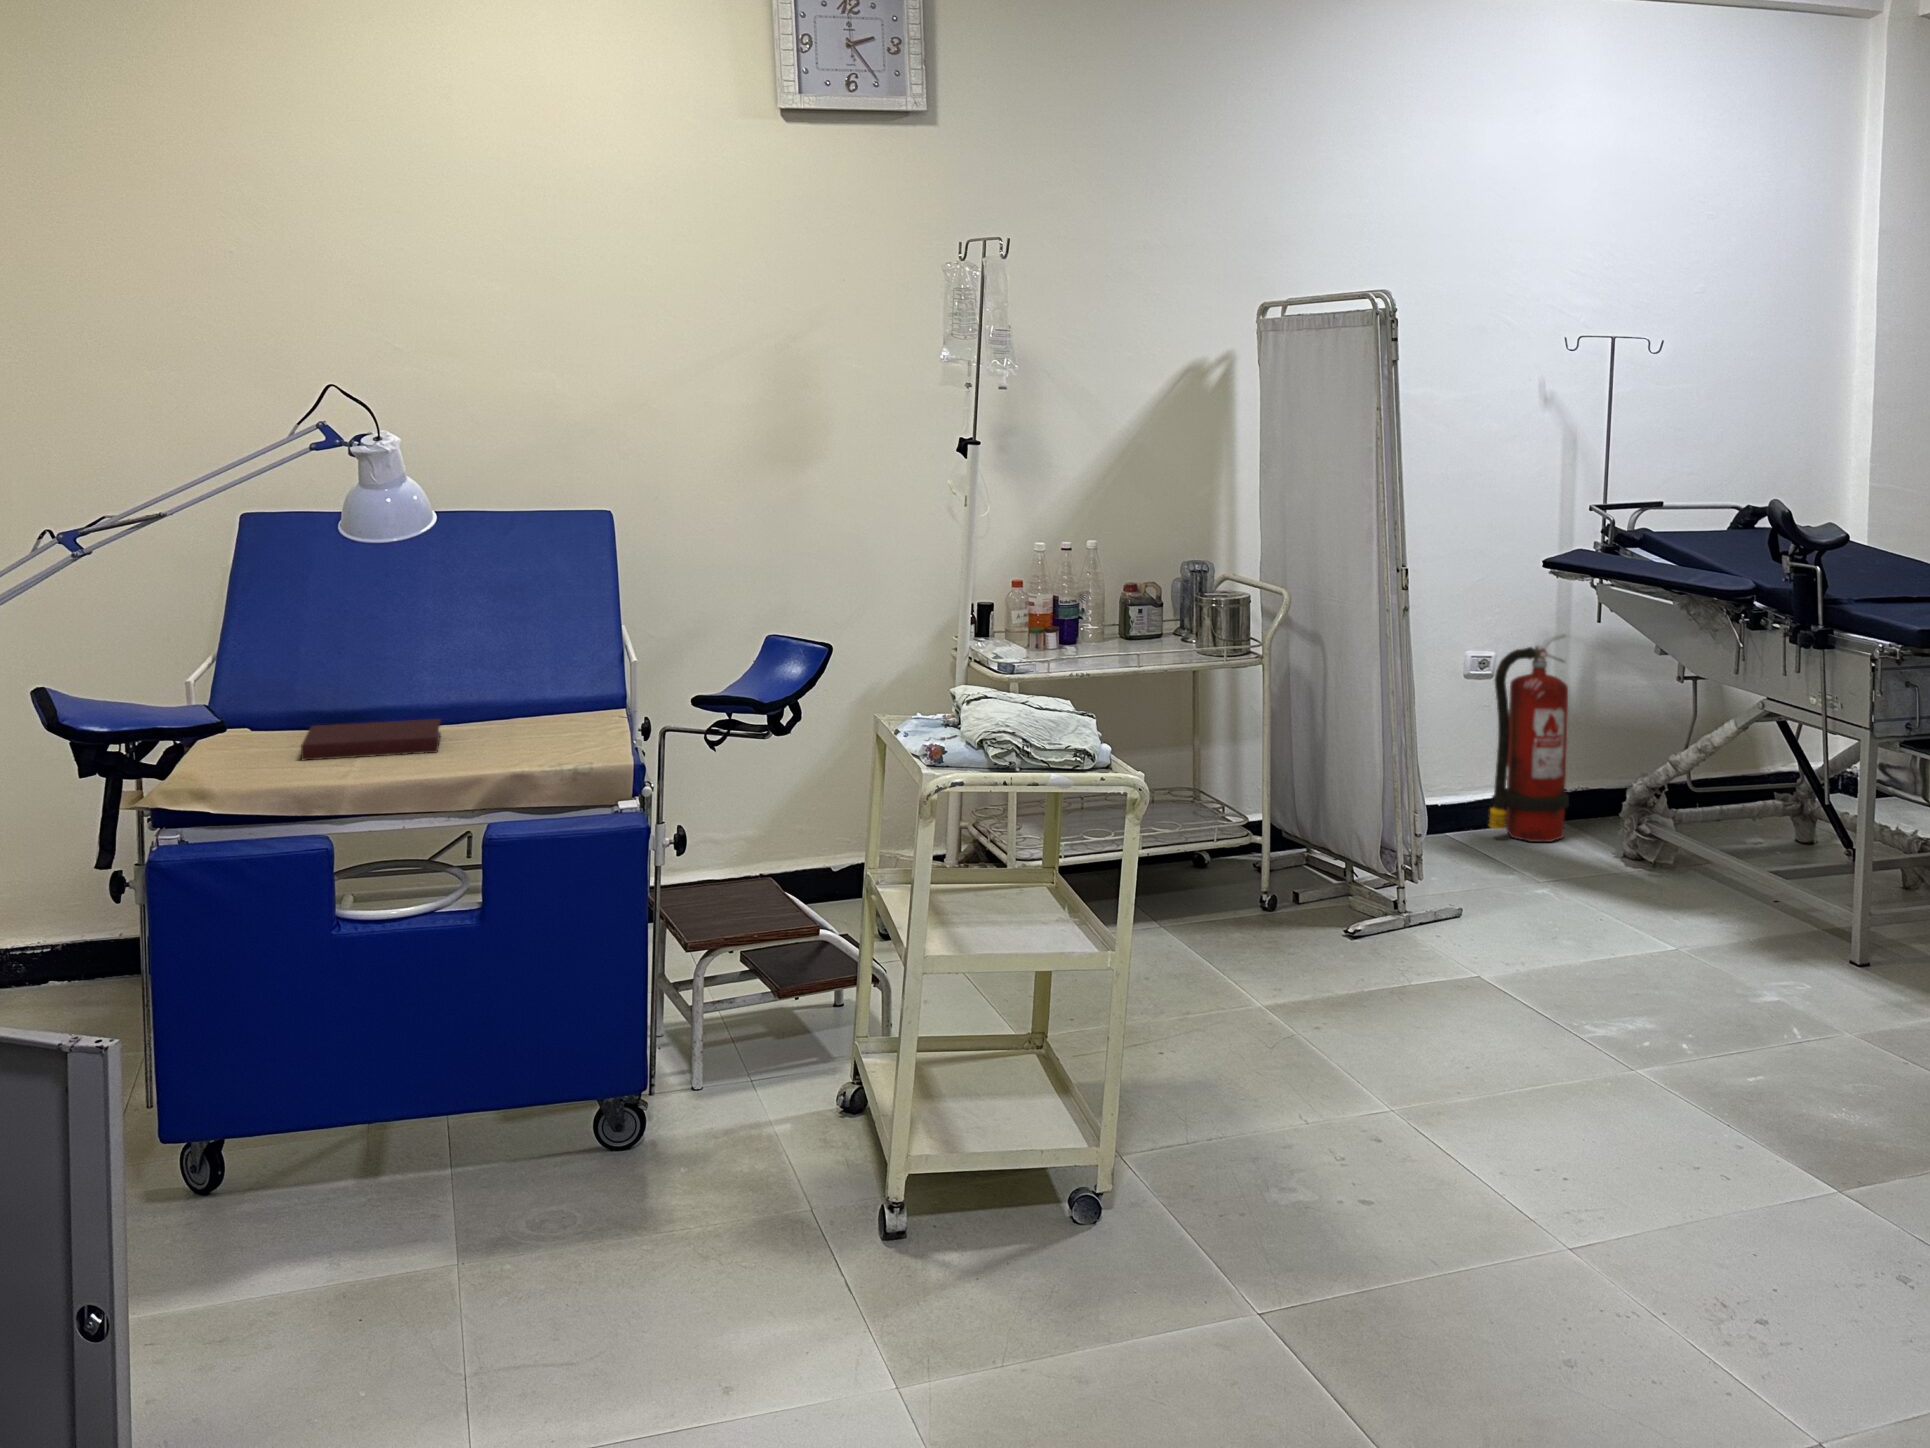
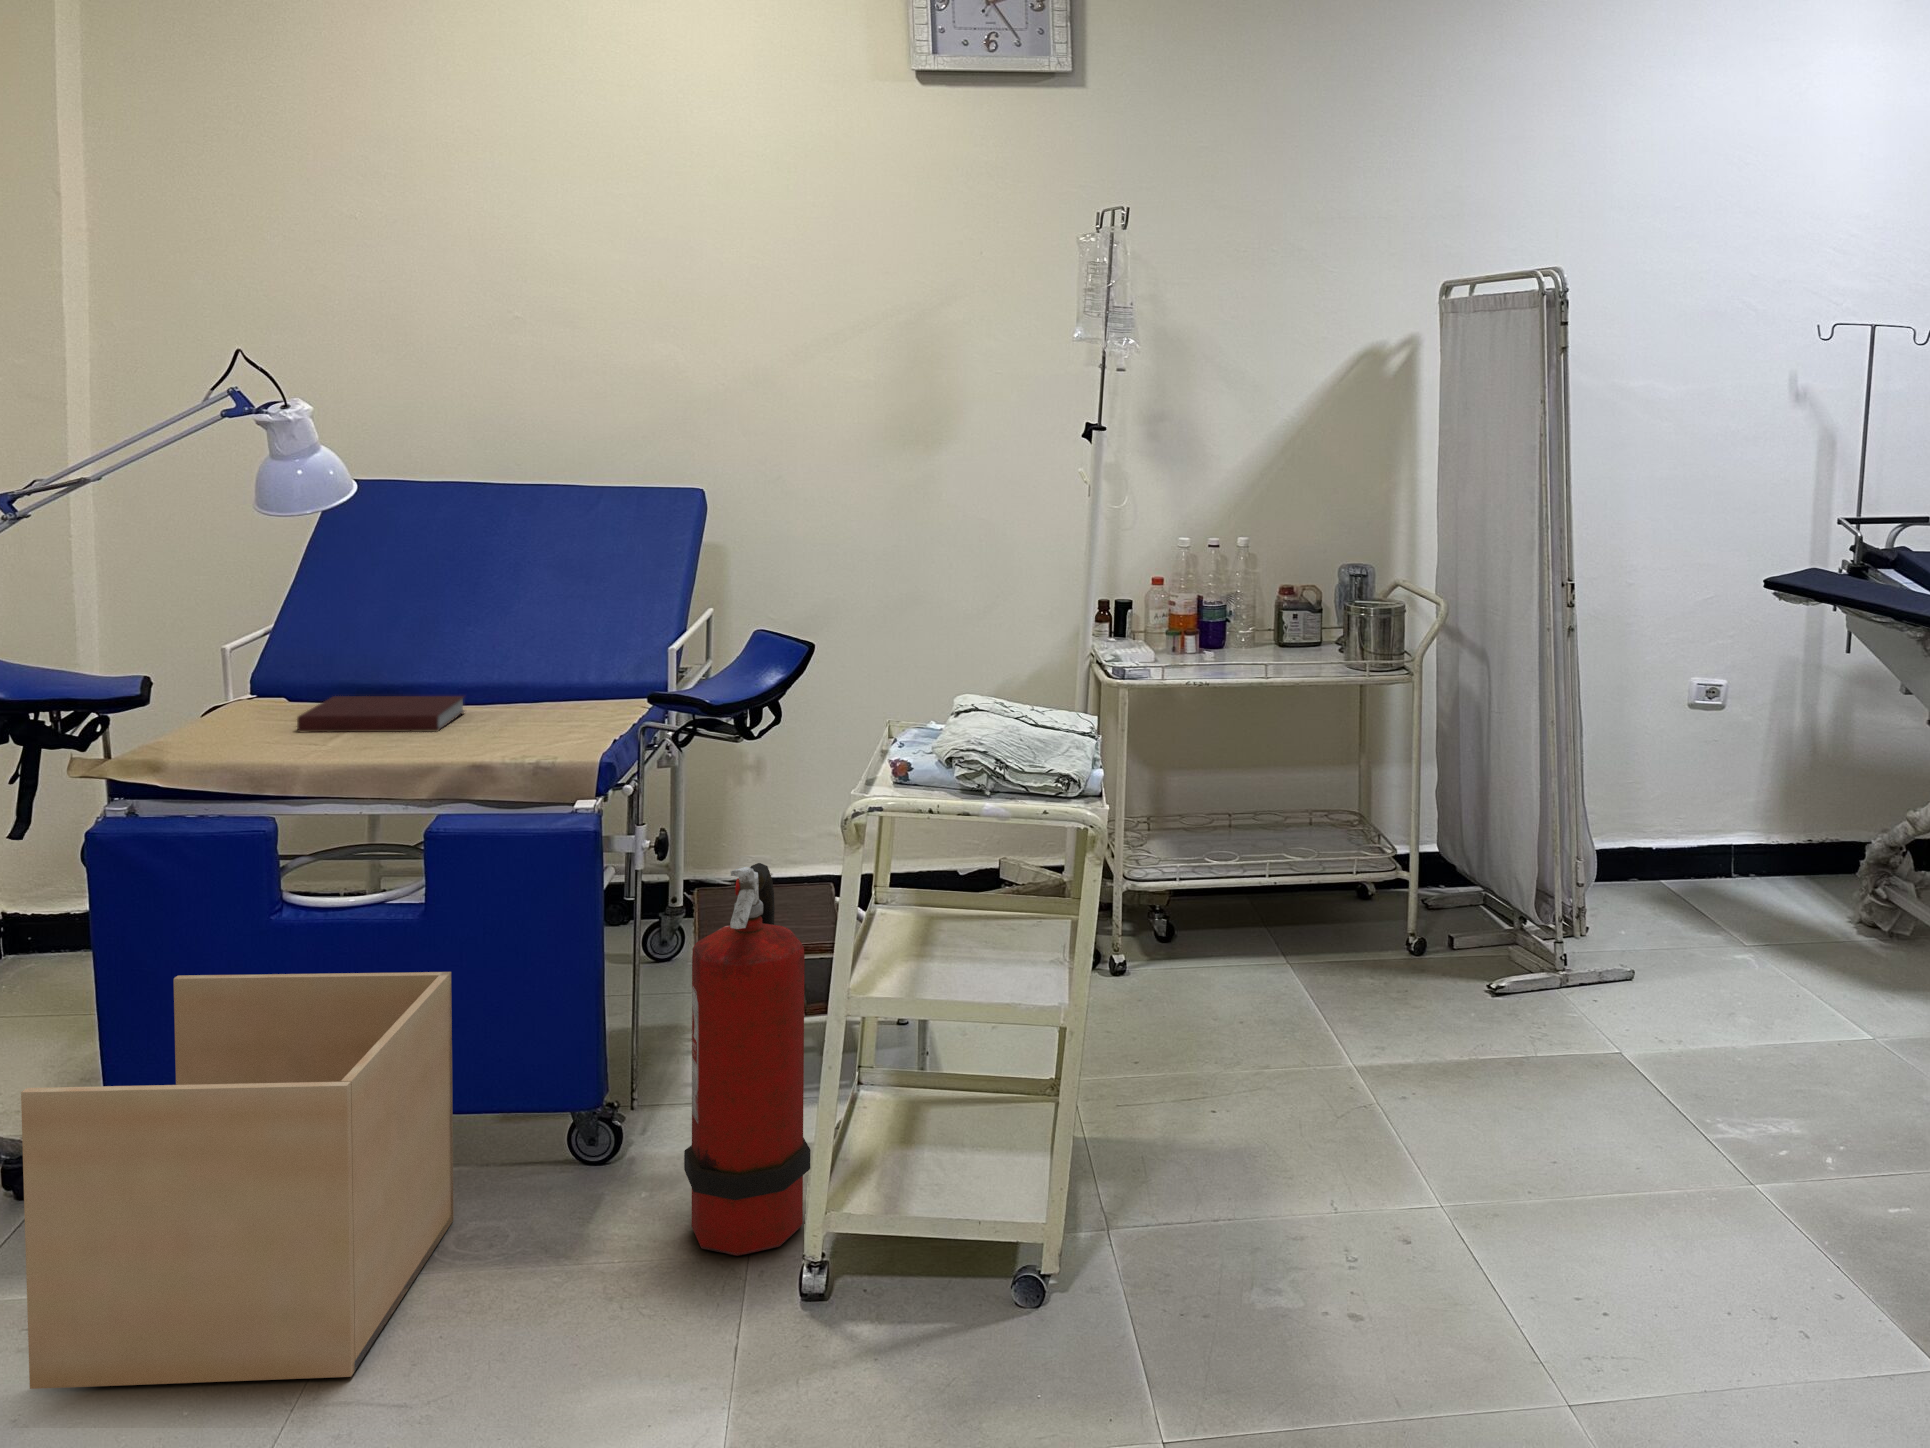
fire extinguisher: present [1489,634,1569,842] -> present [684,863,811,1256]
cardboard box: none [203,969,521,1372] -> present [21,972,454,1389]

